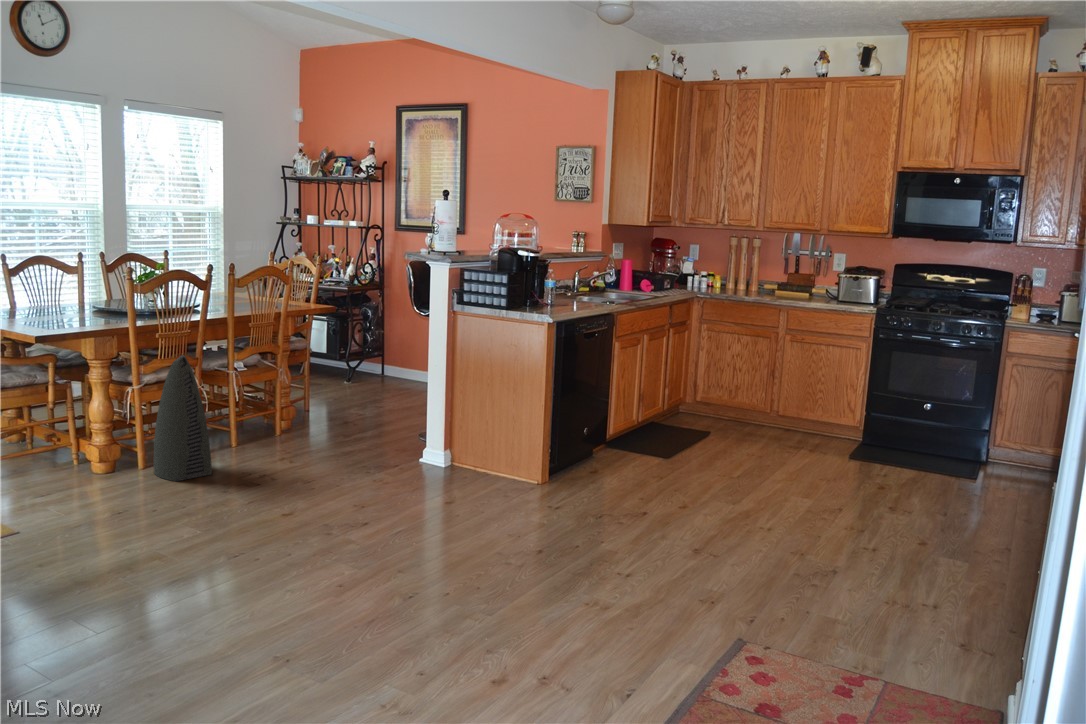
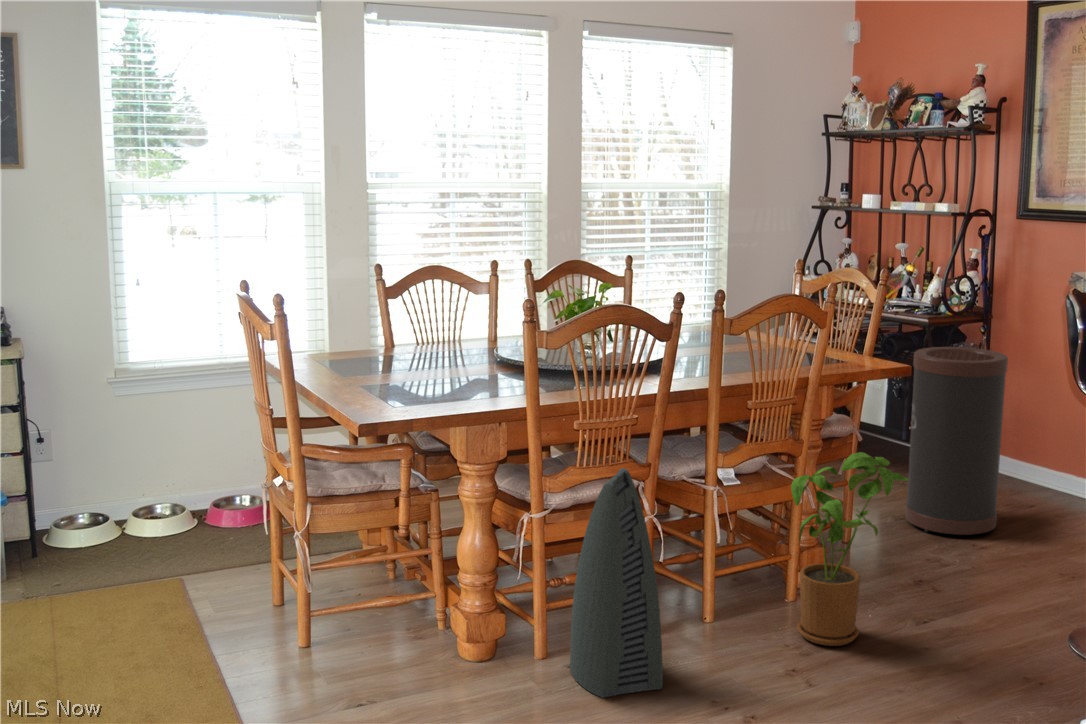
trash can: none [341,300,391,403] -> present [905,347,1008,535]
house plant: none [277,344,341,450] -> present [791,452,910,646]

